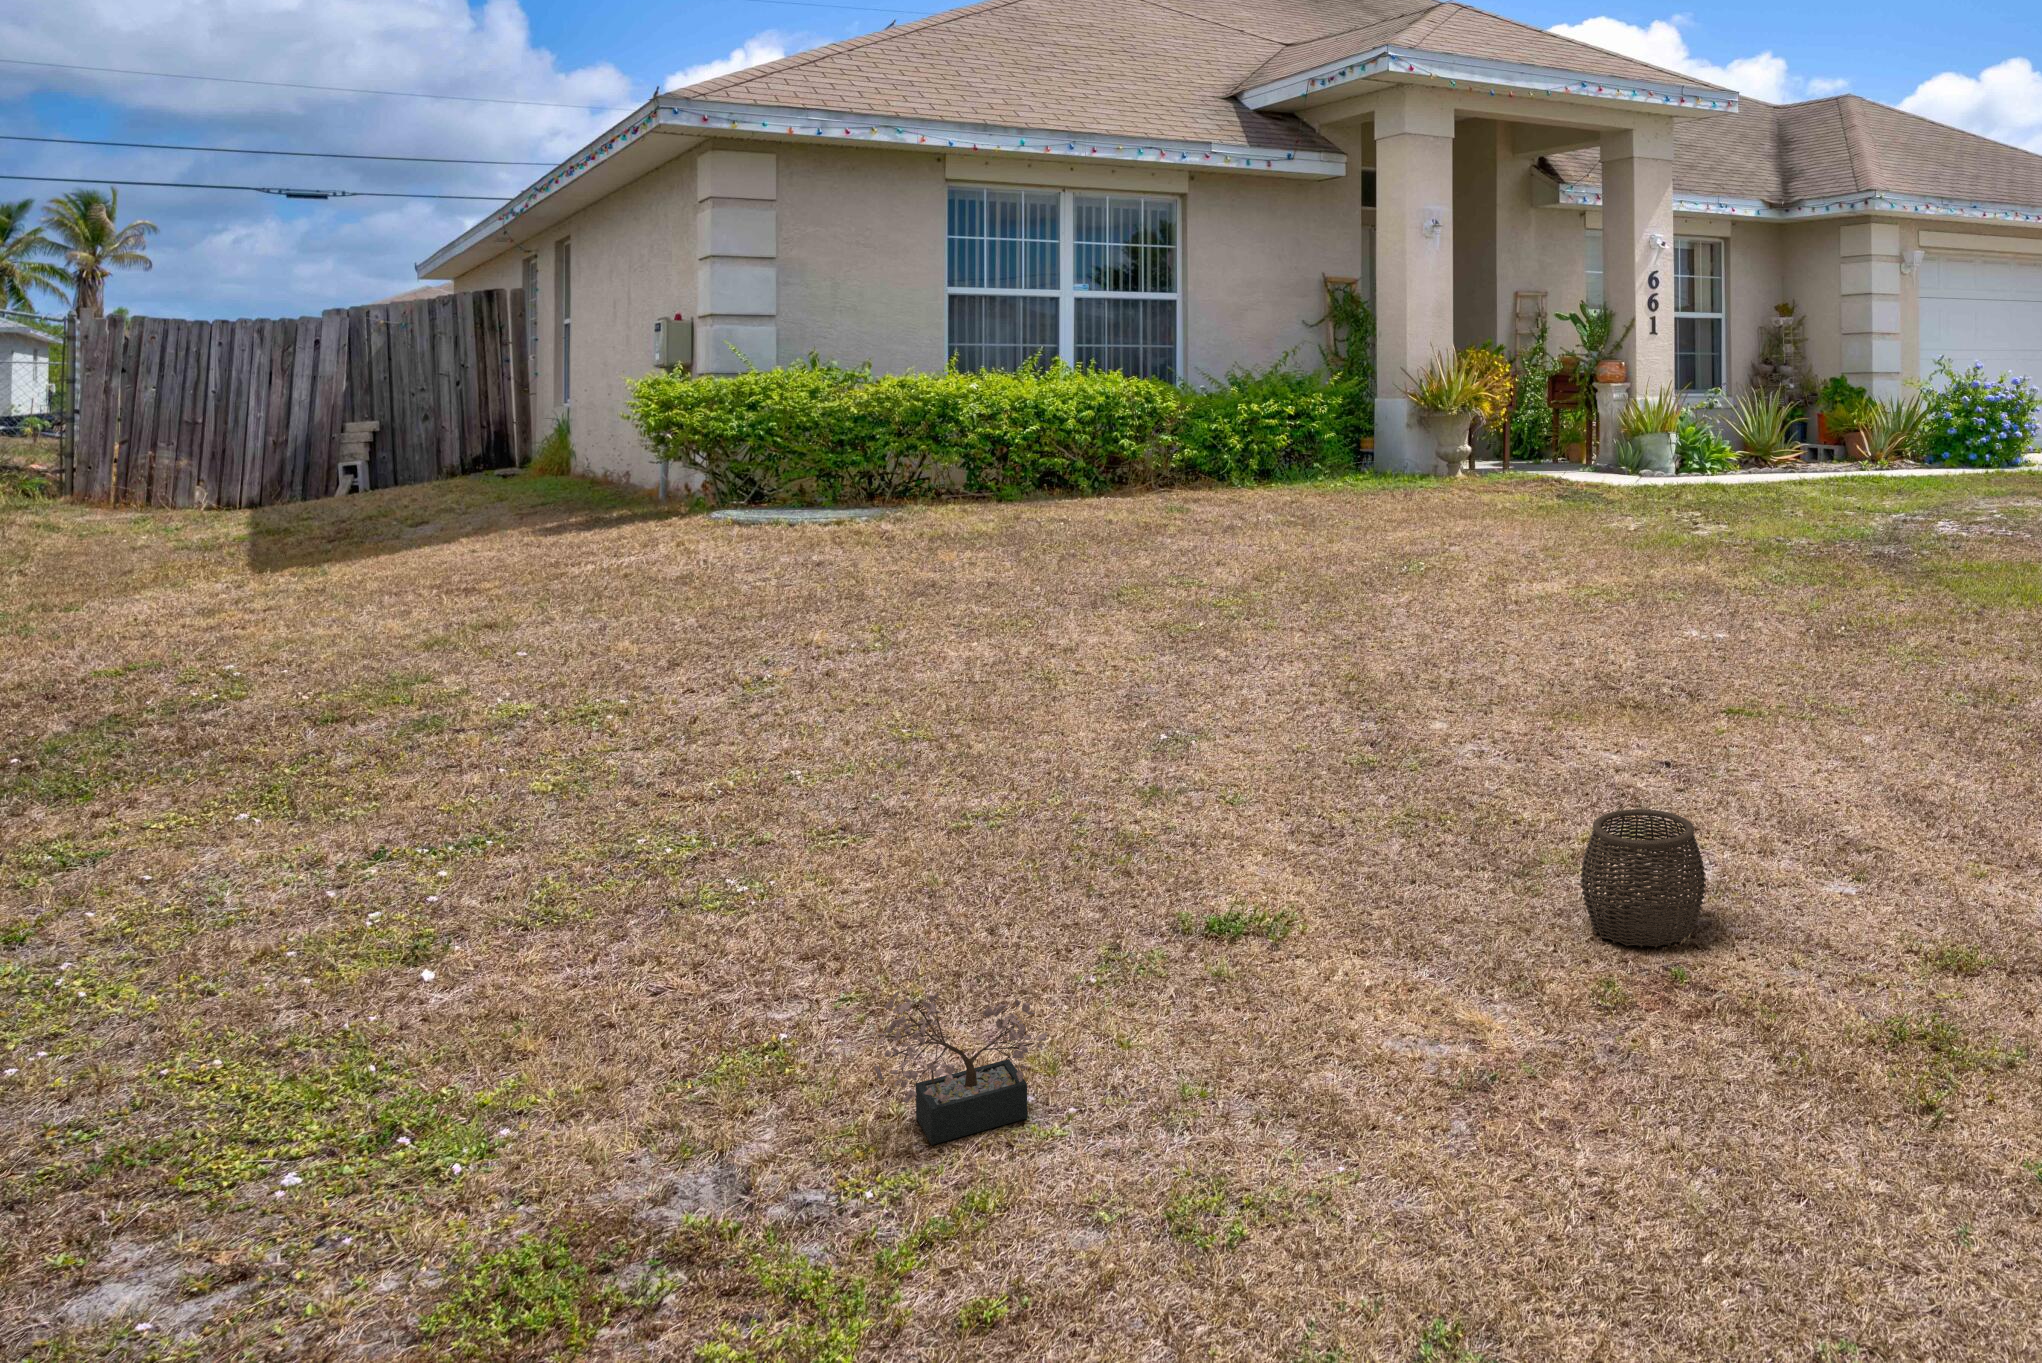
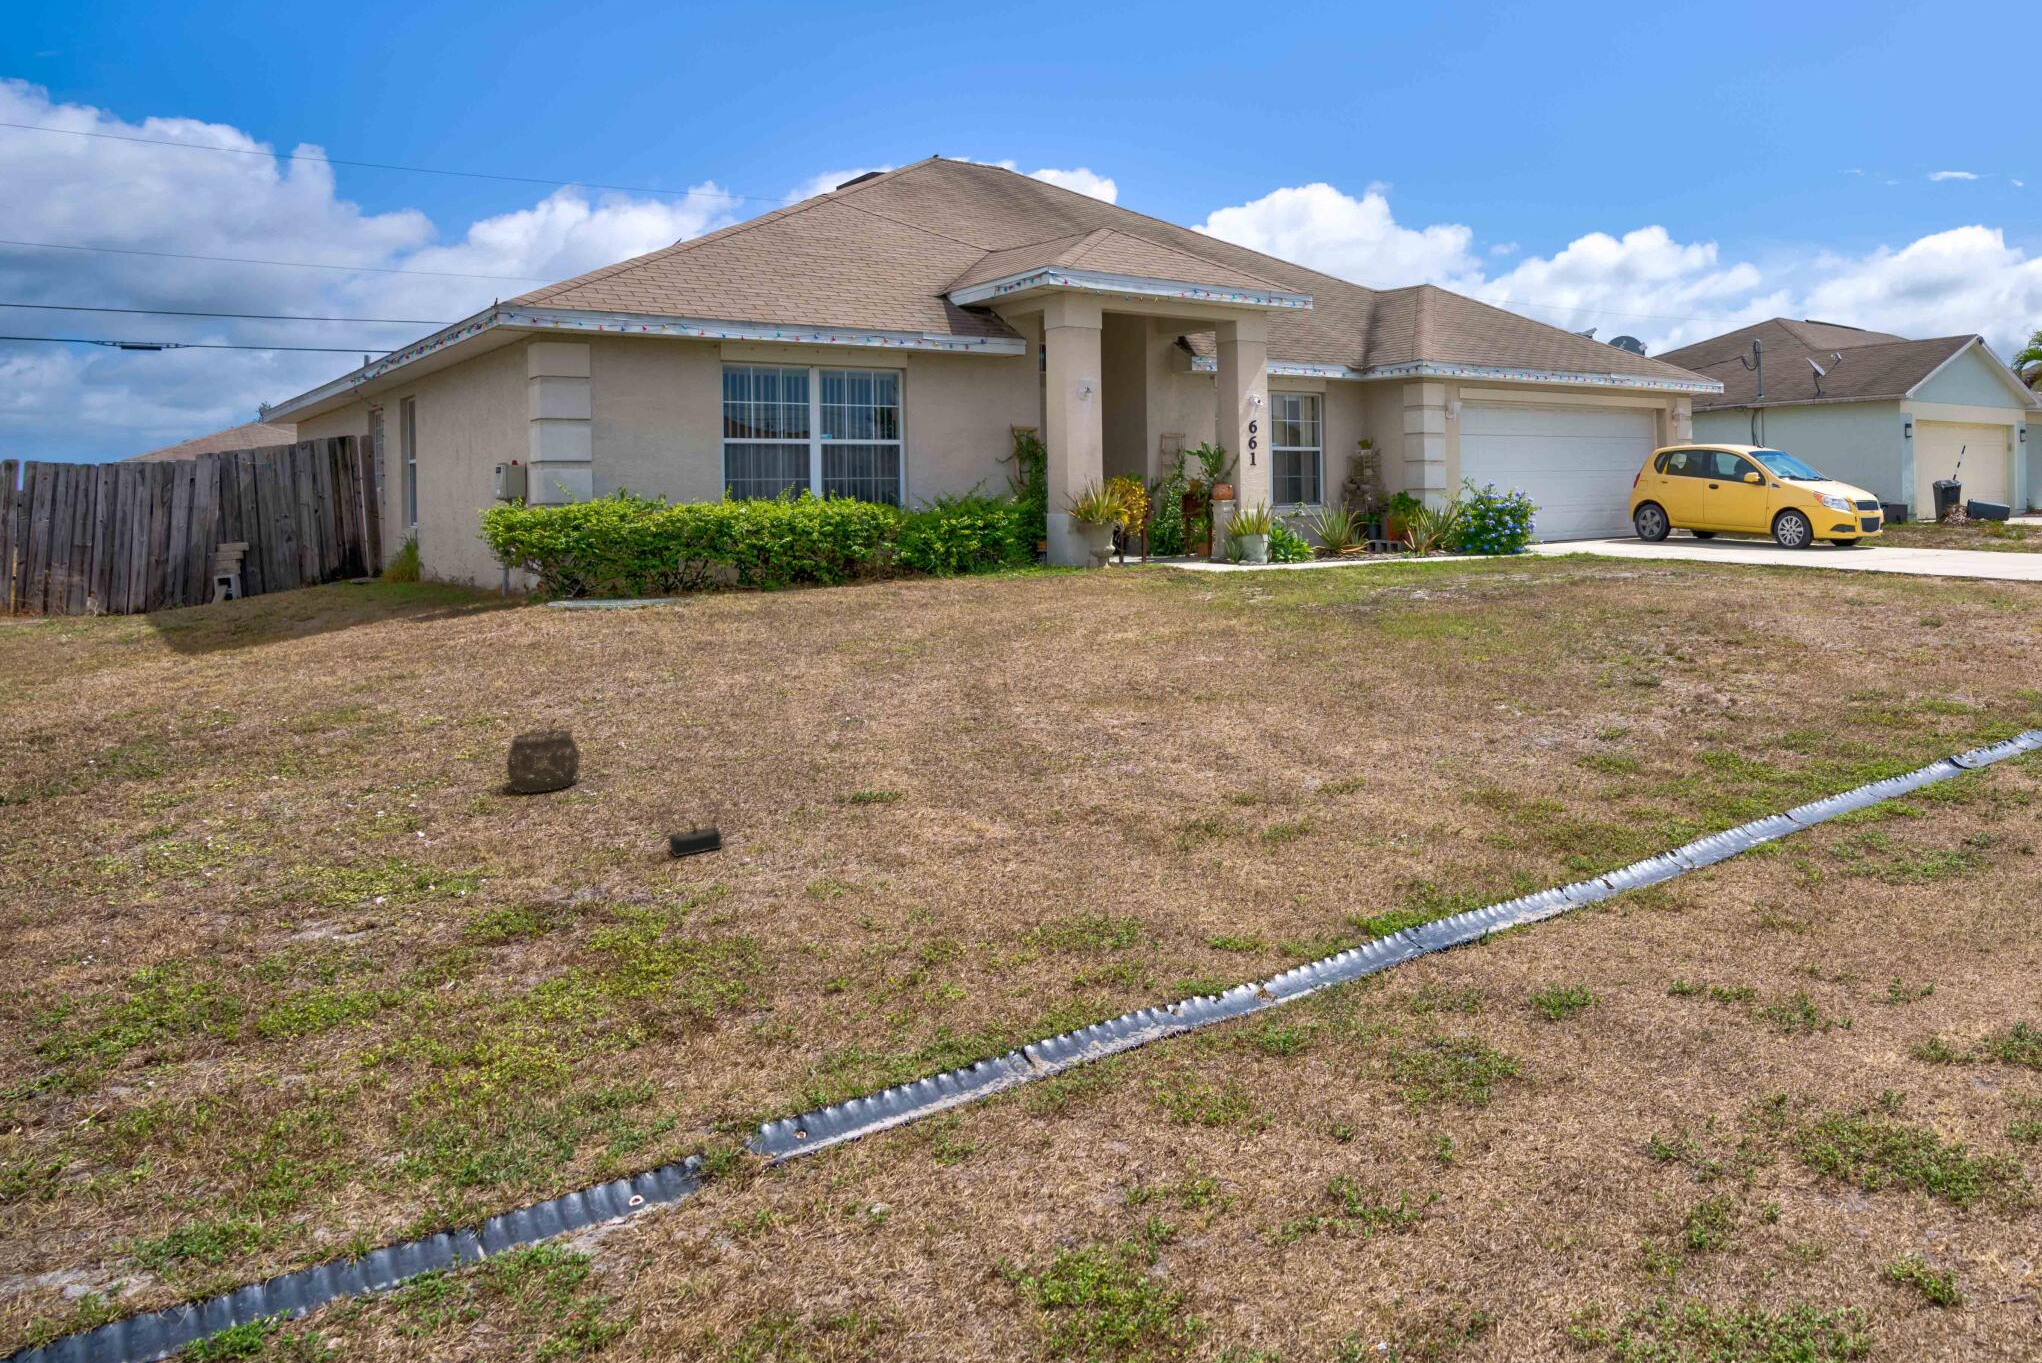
woven basket: present [1580,809,1706,948] -> present [507,730,579,793]

